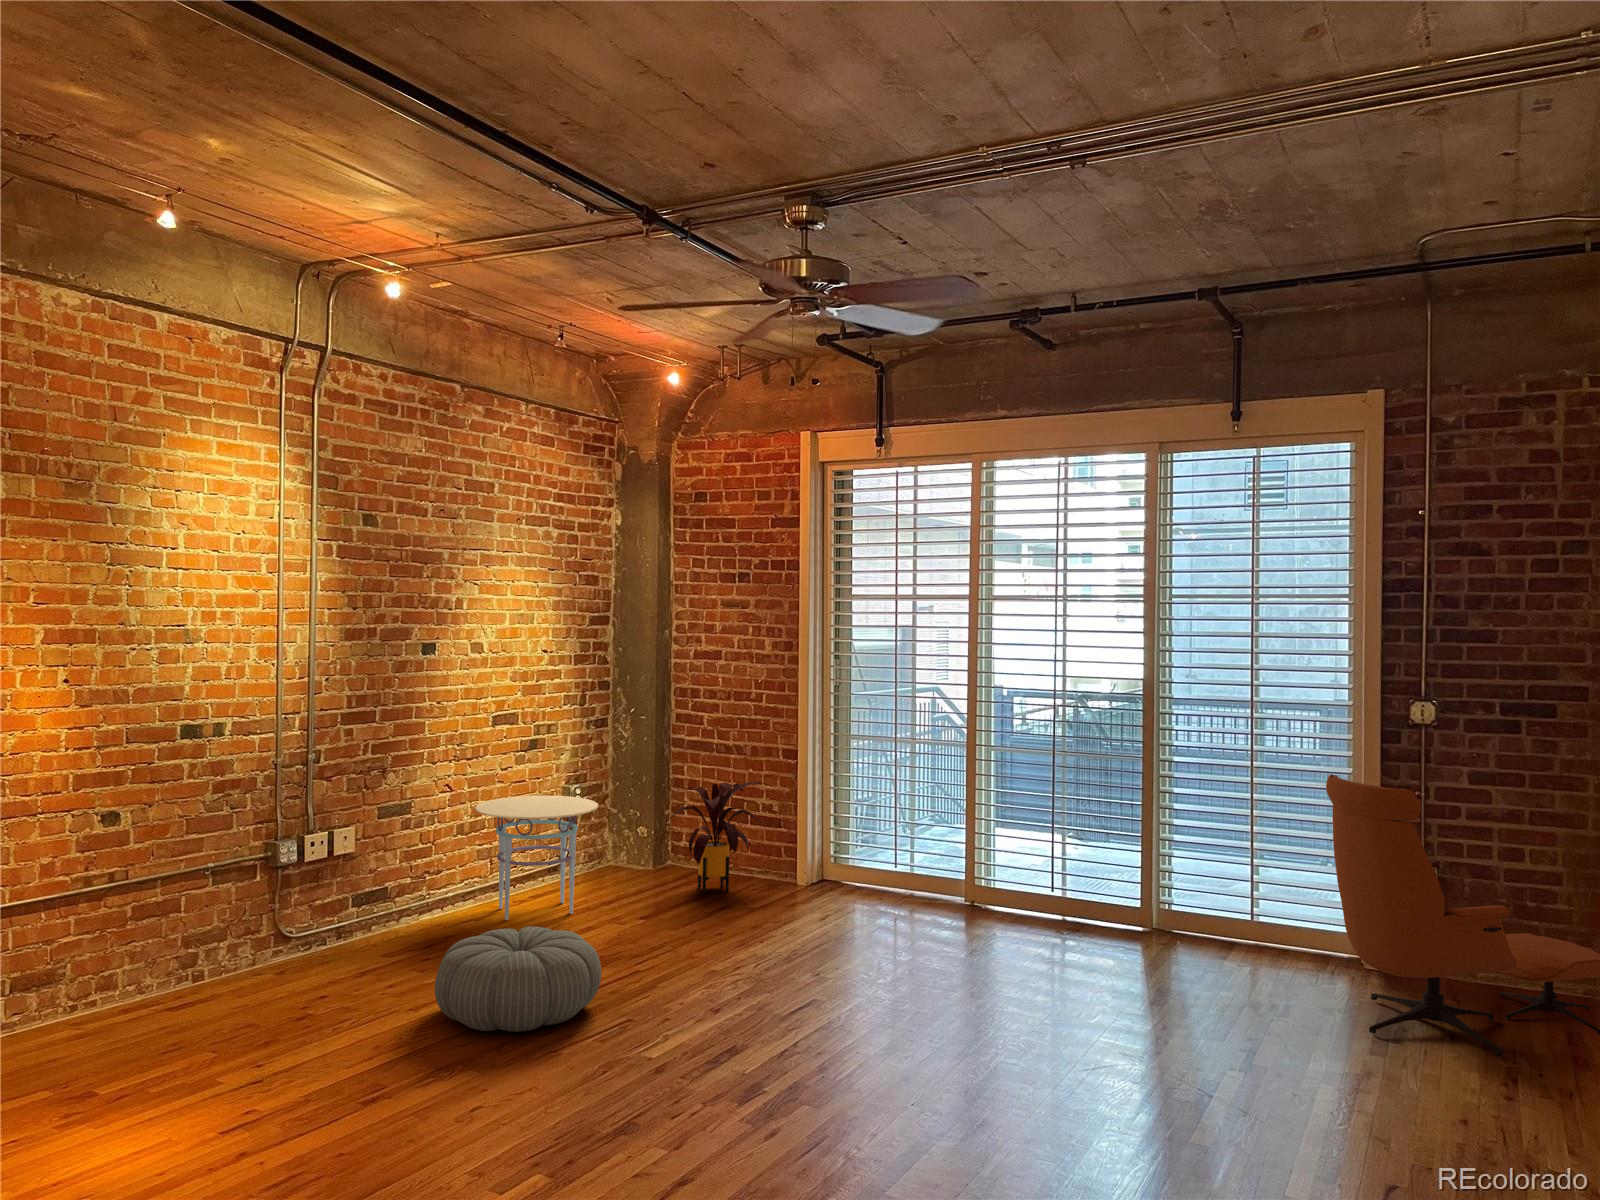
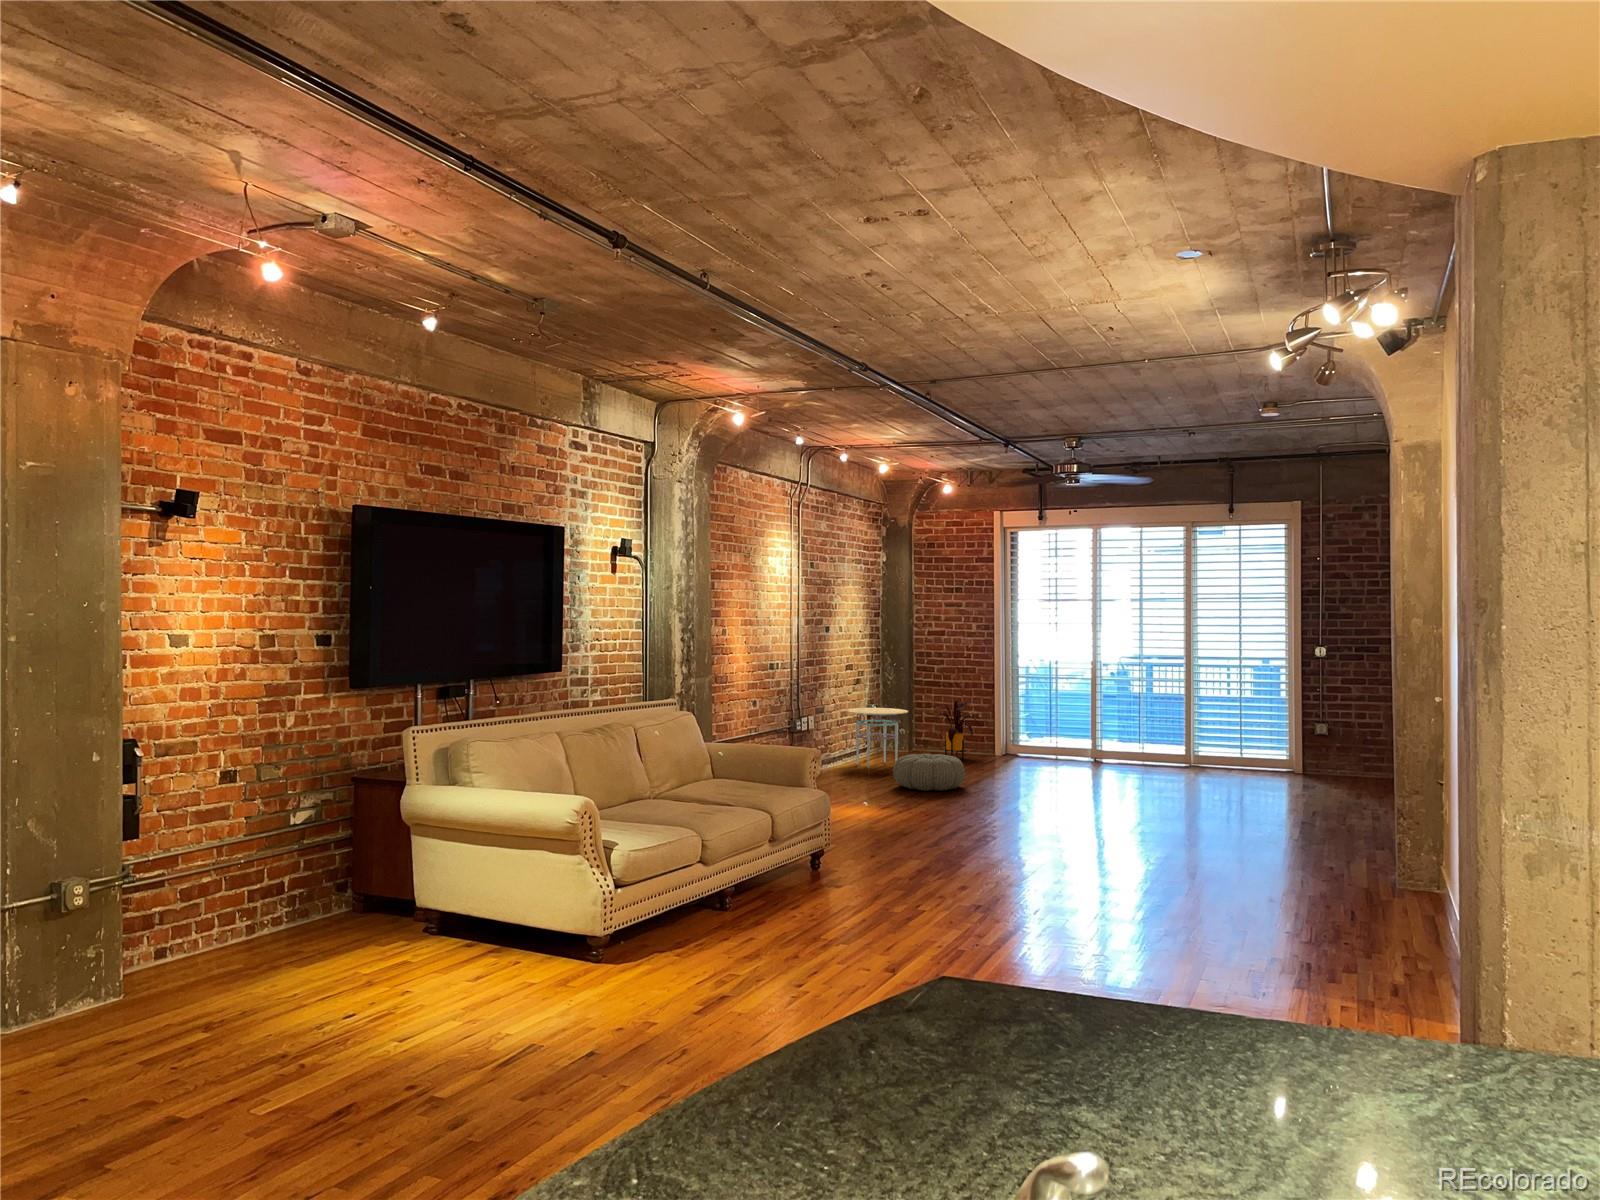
lounge chair: present [1326,775,1600,1057] -> none [1277,677,1398,788]

